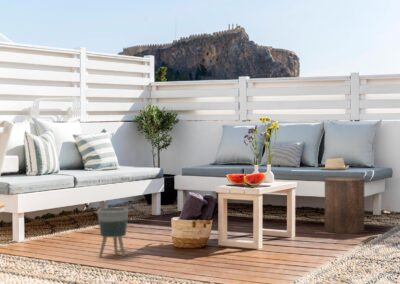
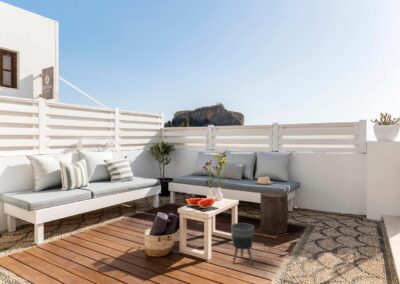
planter: present [98,208,128,257] -> present [231,223,254,264]

